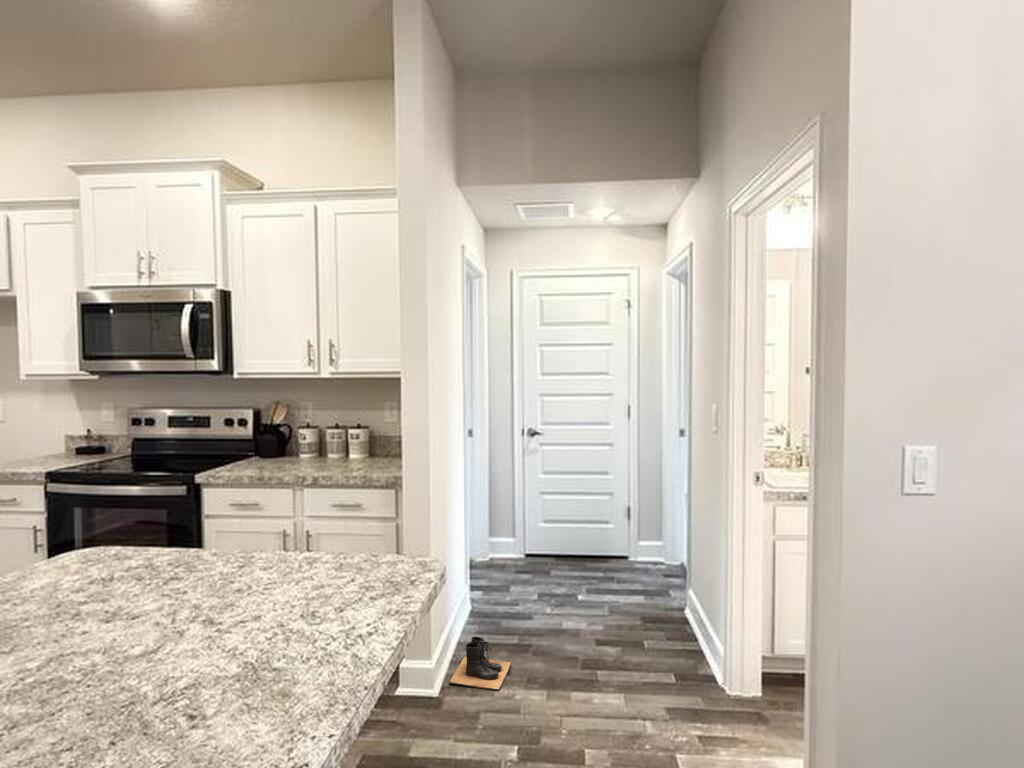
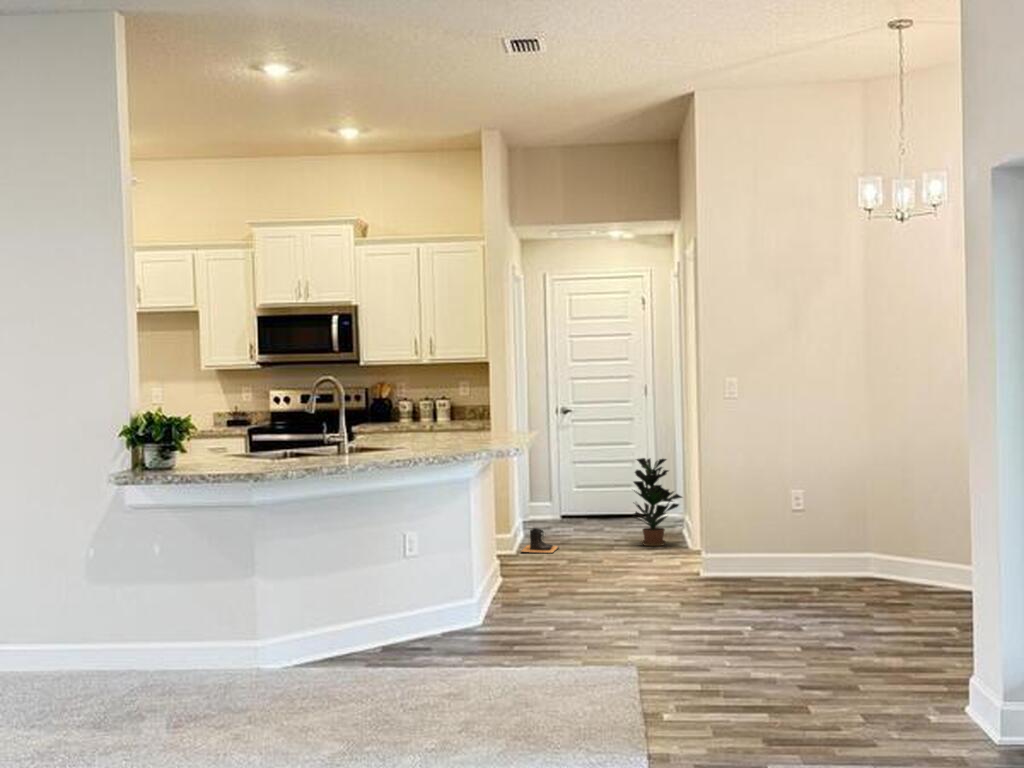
potted plant: none [623,530,704,671] -> present [633,458,682,546]

